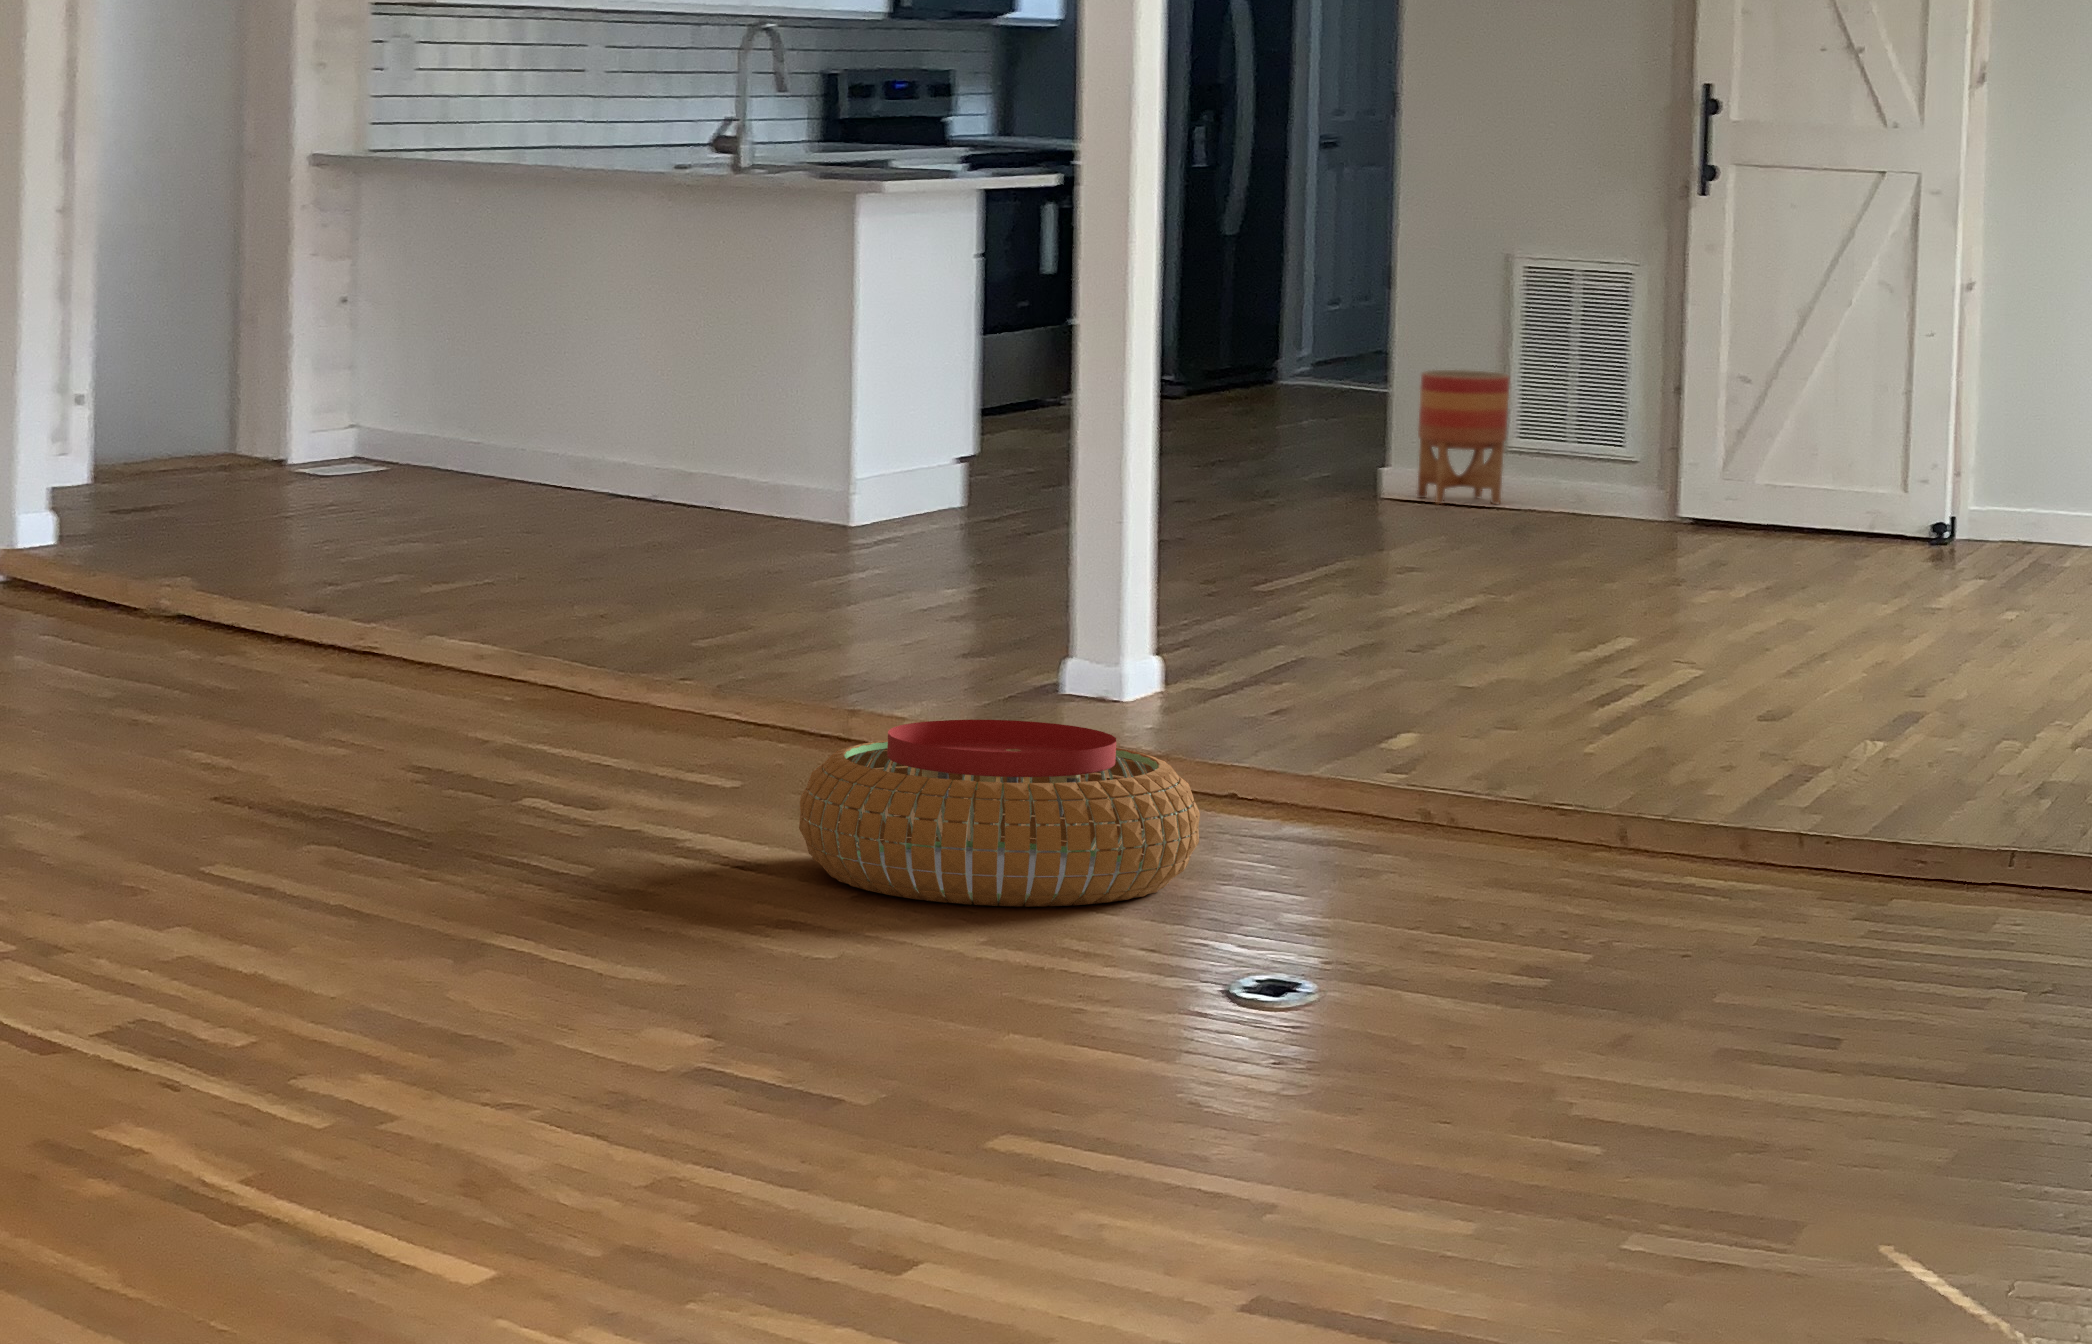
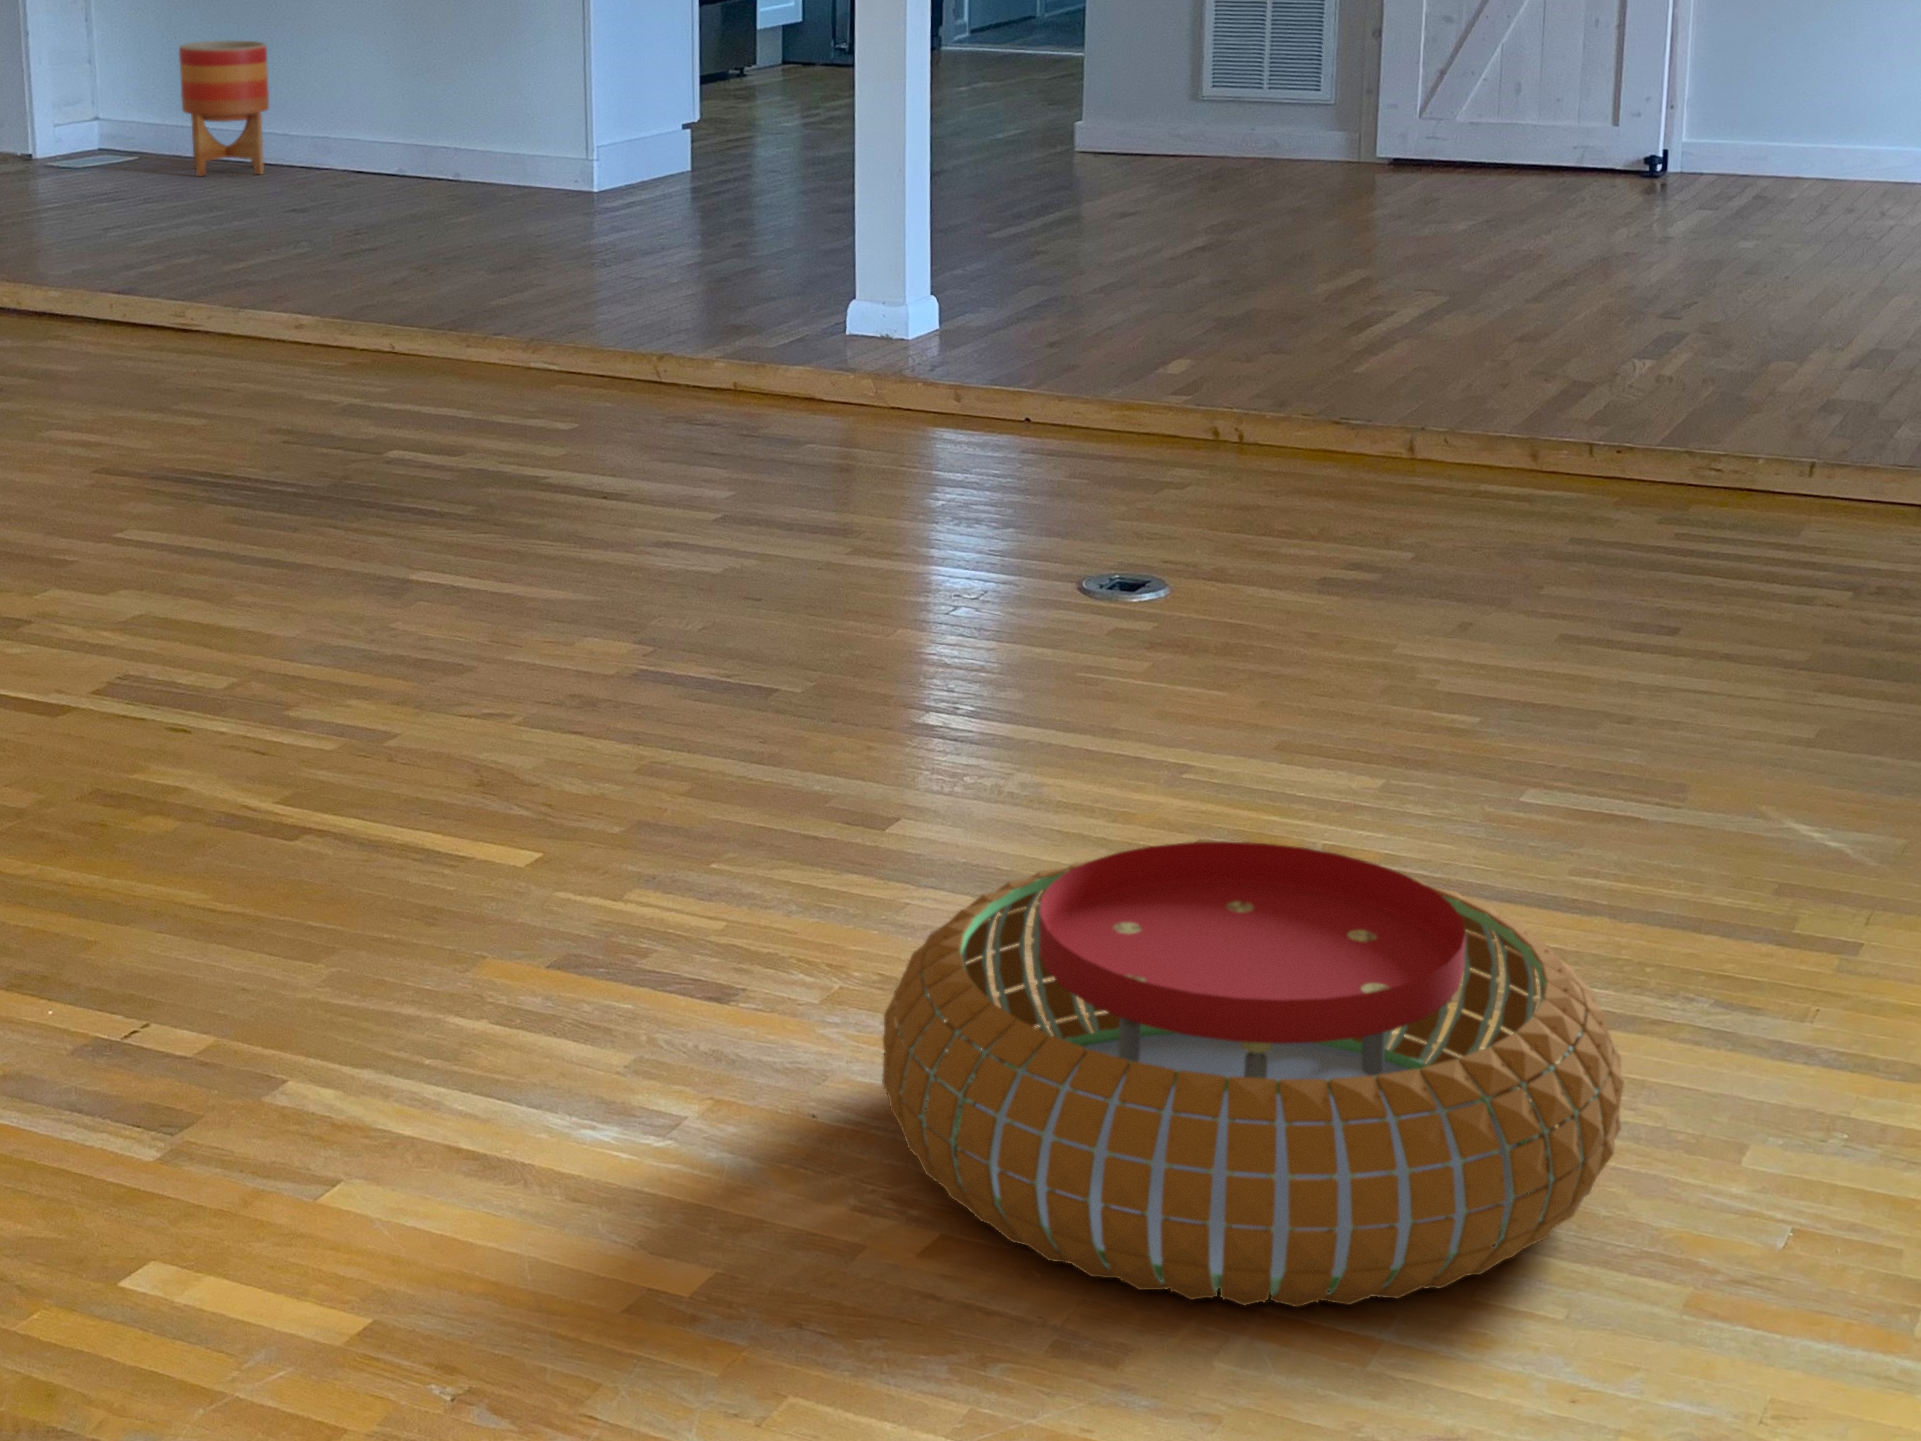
planter: present [1417,370,1510,504] -> present [179,41,269,176]

